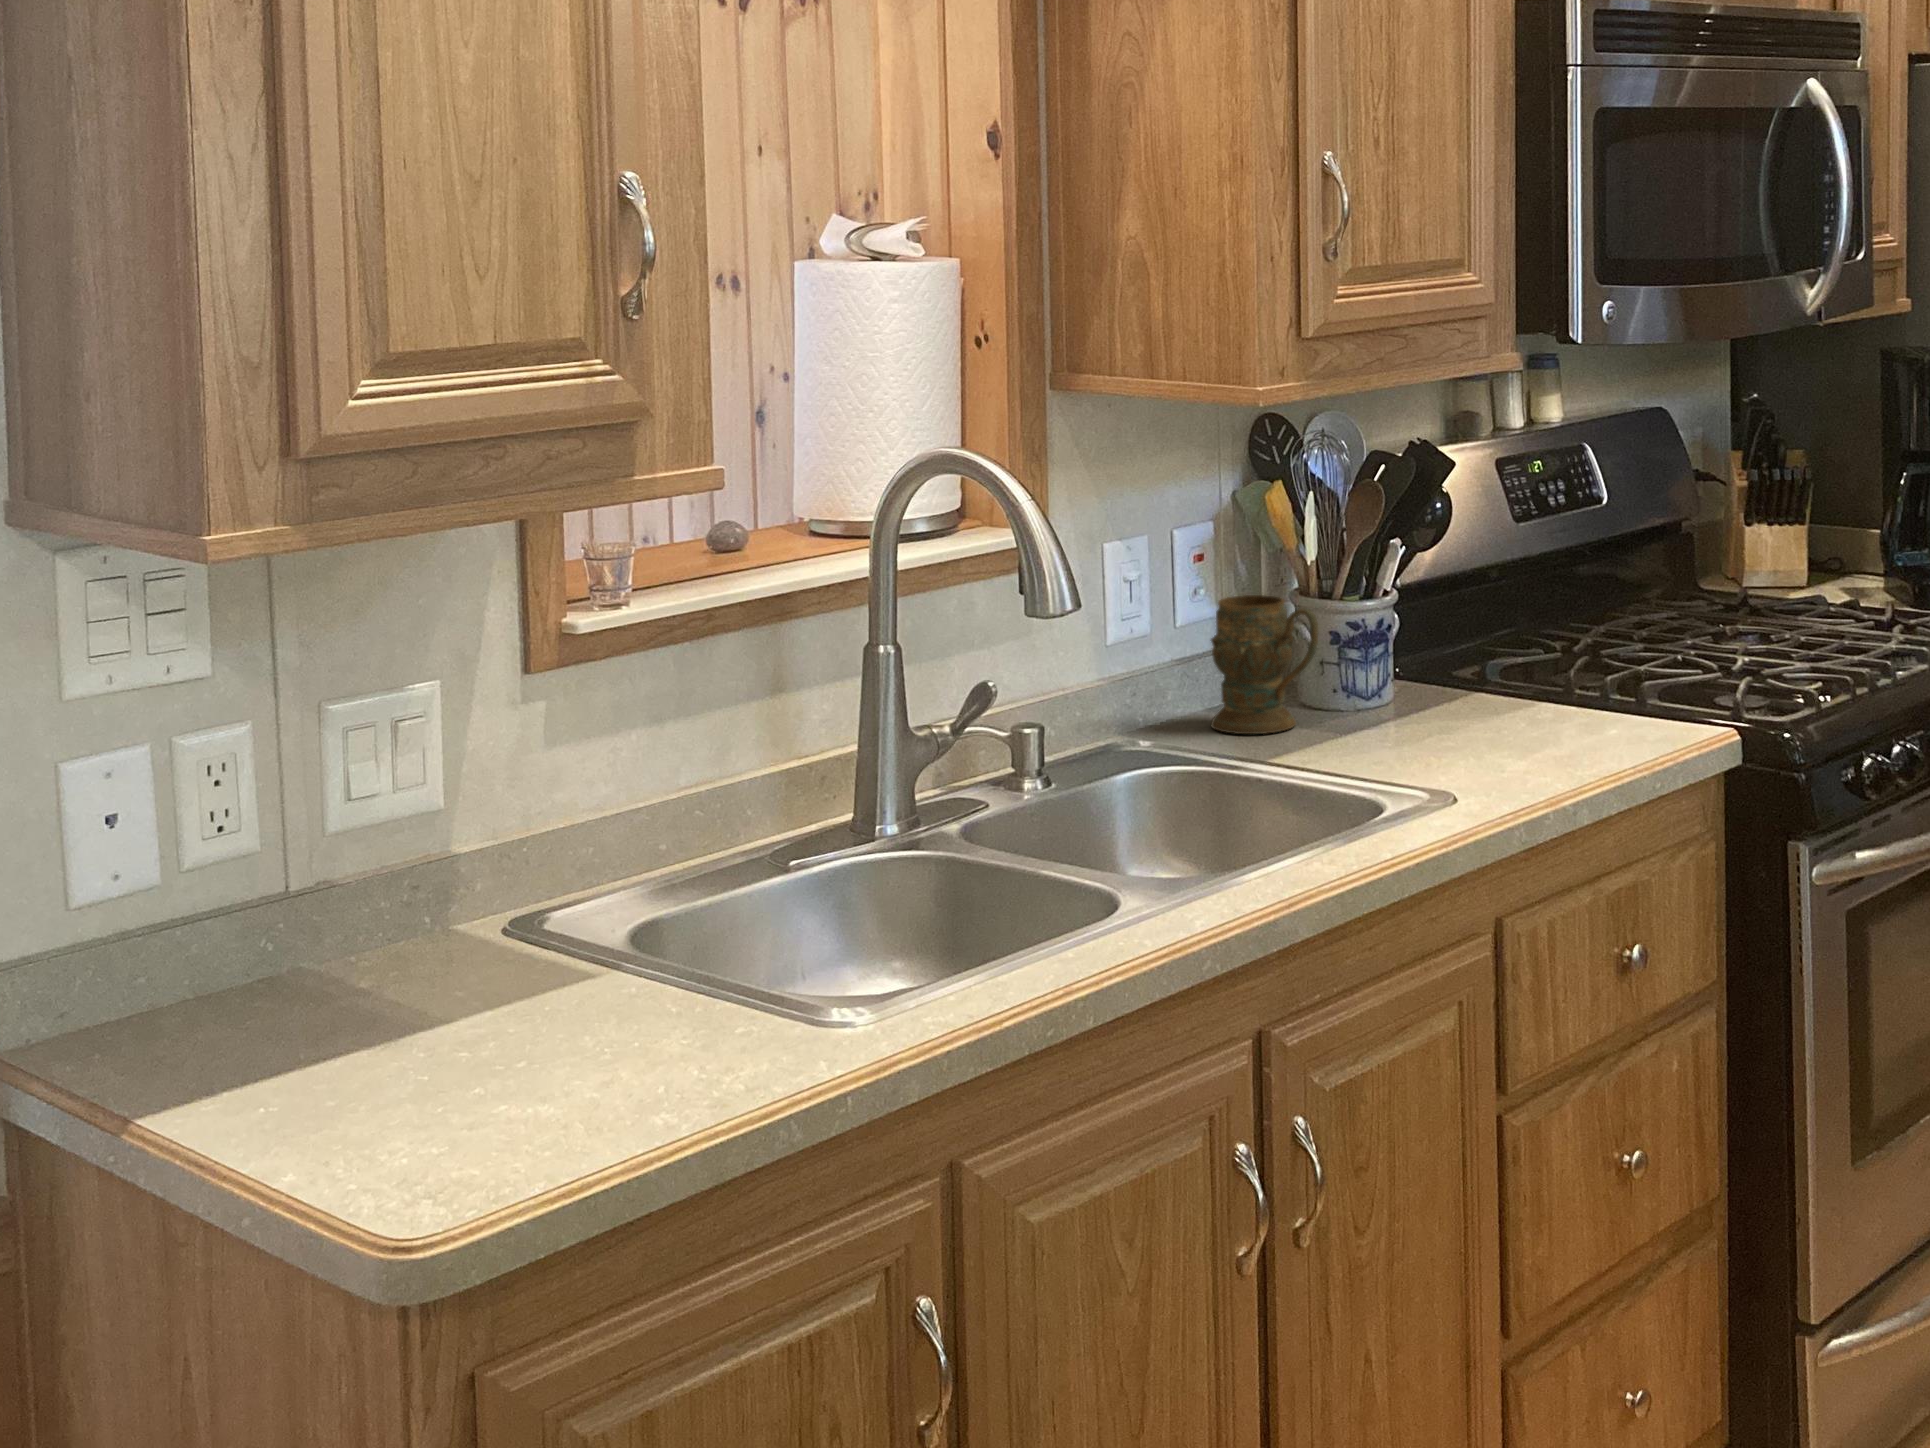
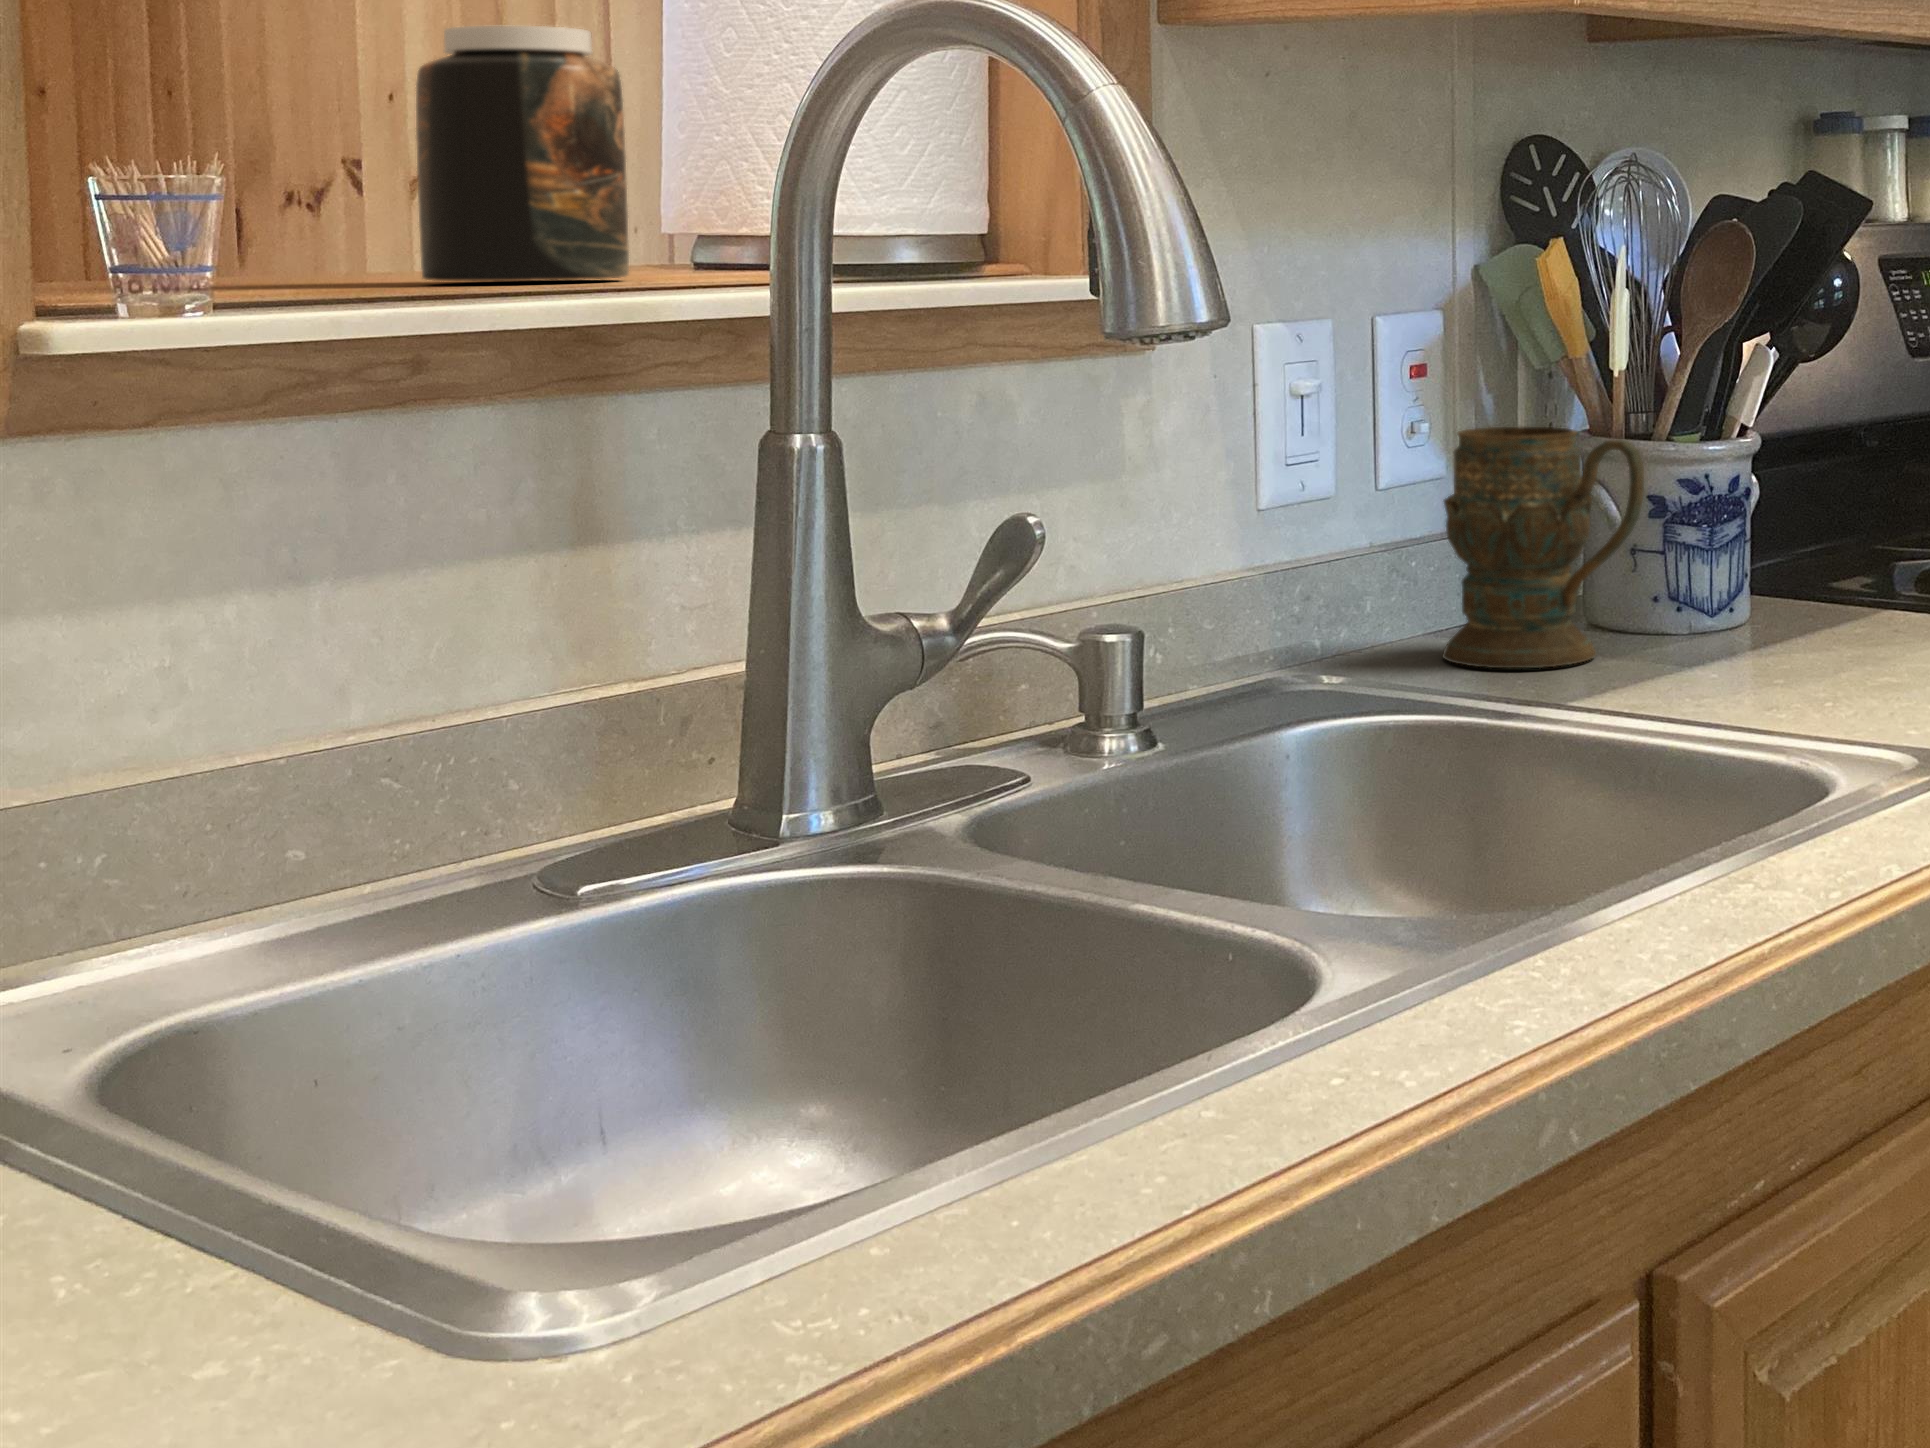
jar: none [668,400,775,539] -> present [416,25,629,281]

